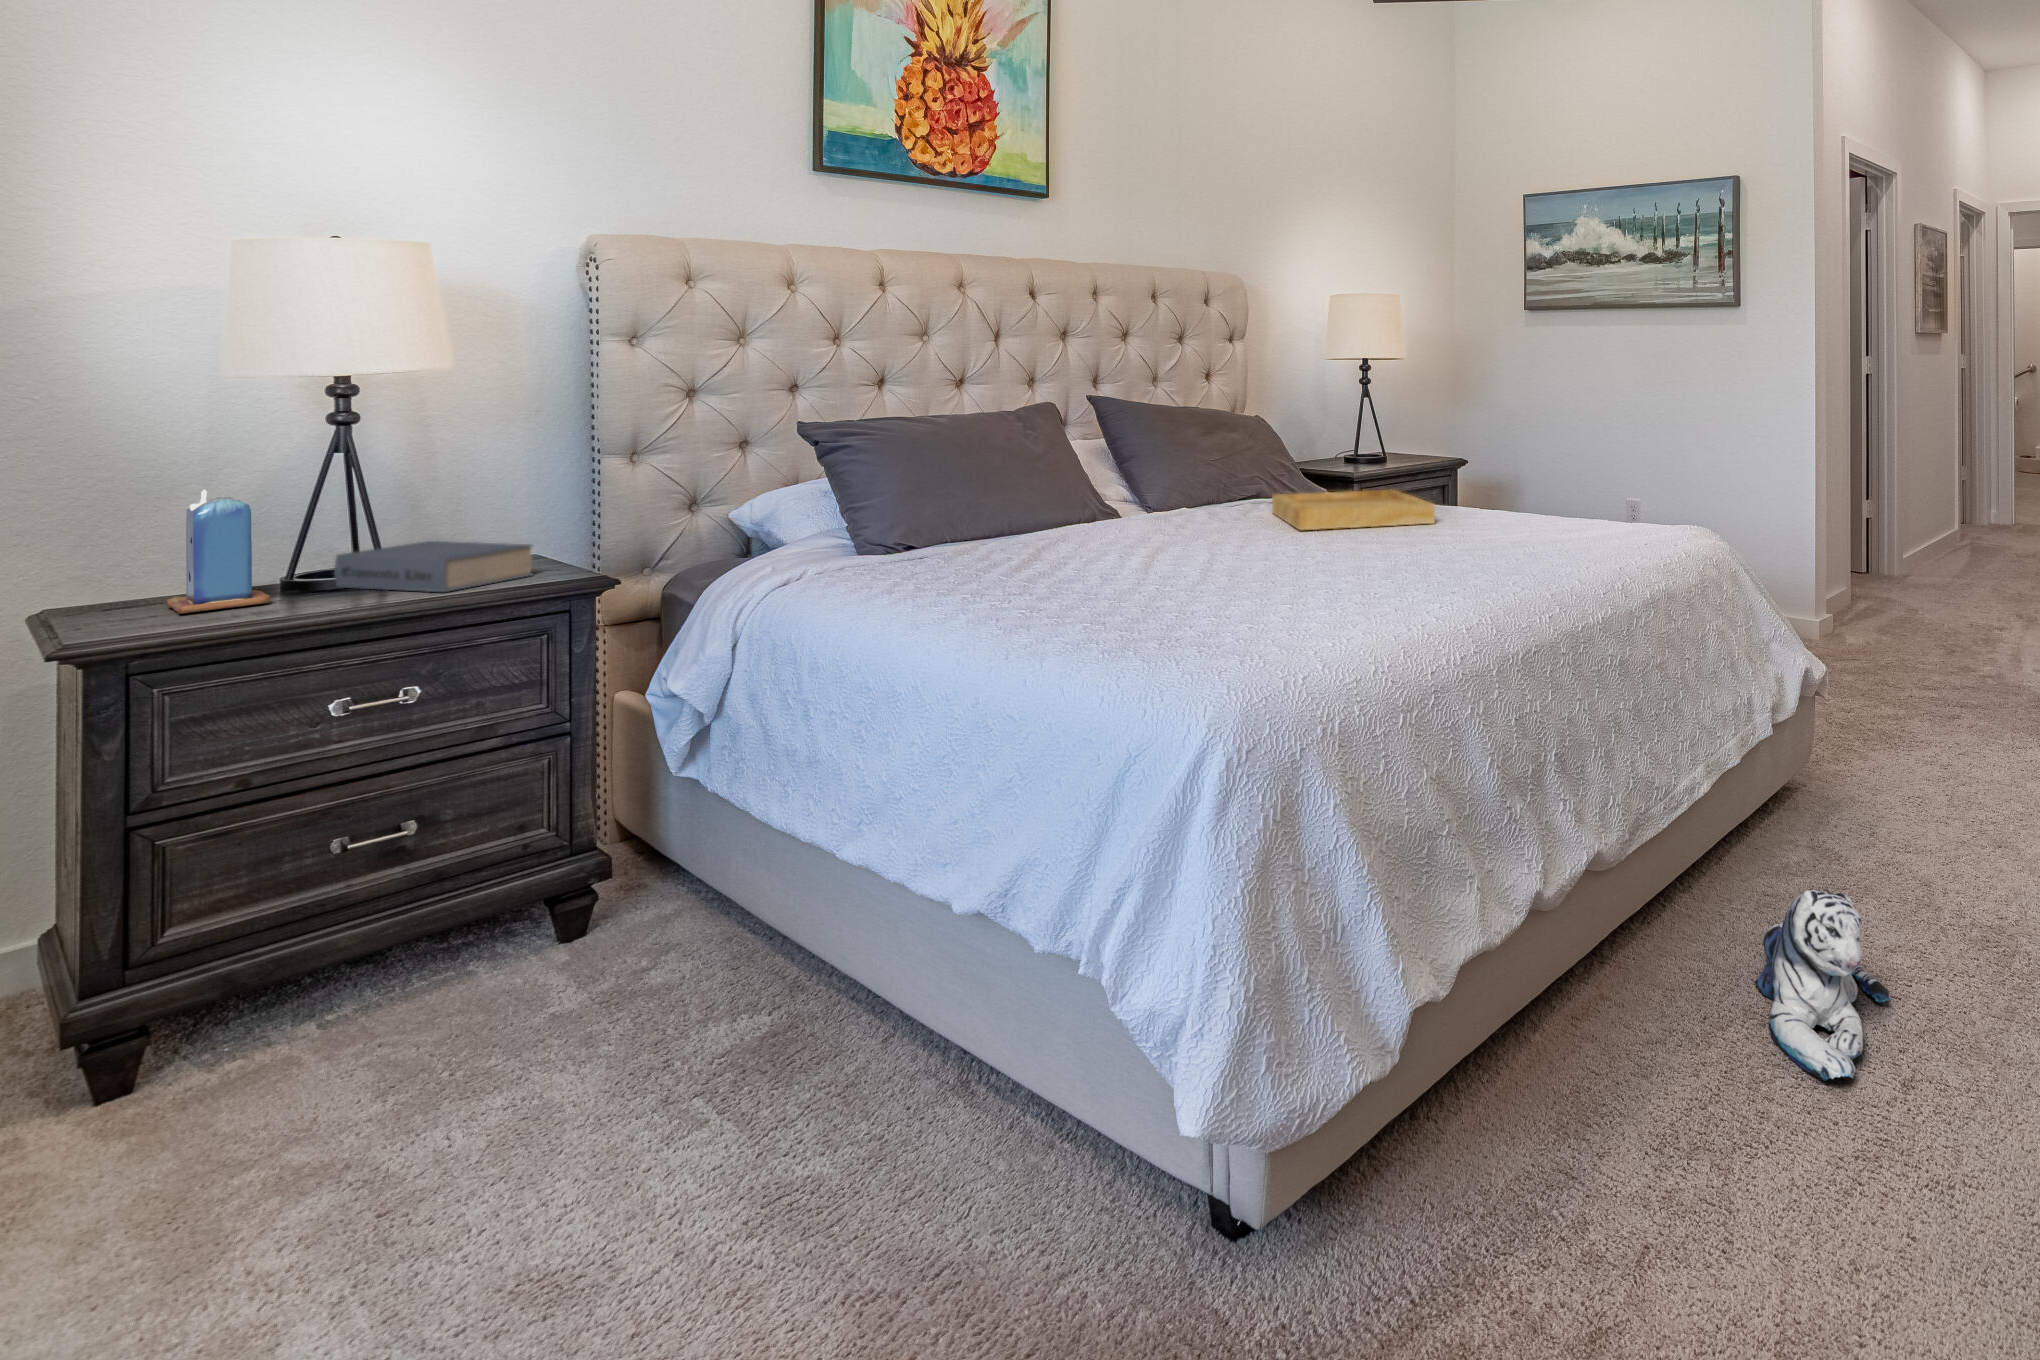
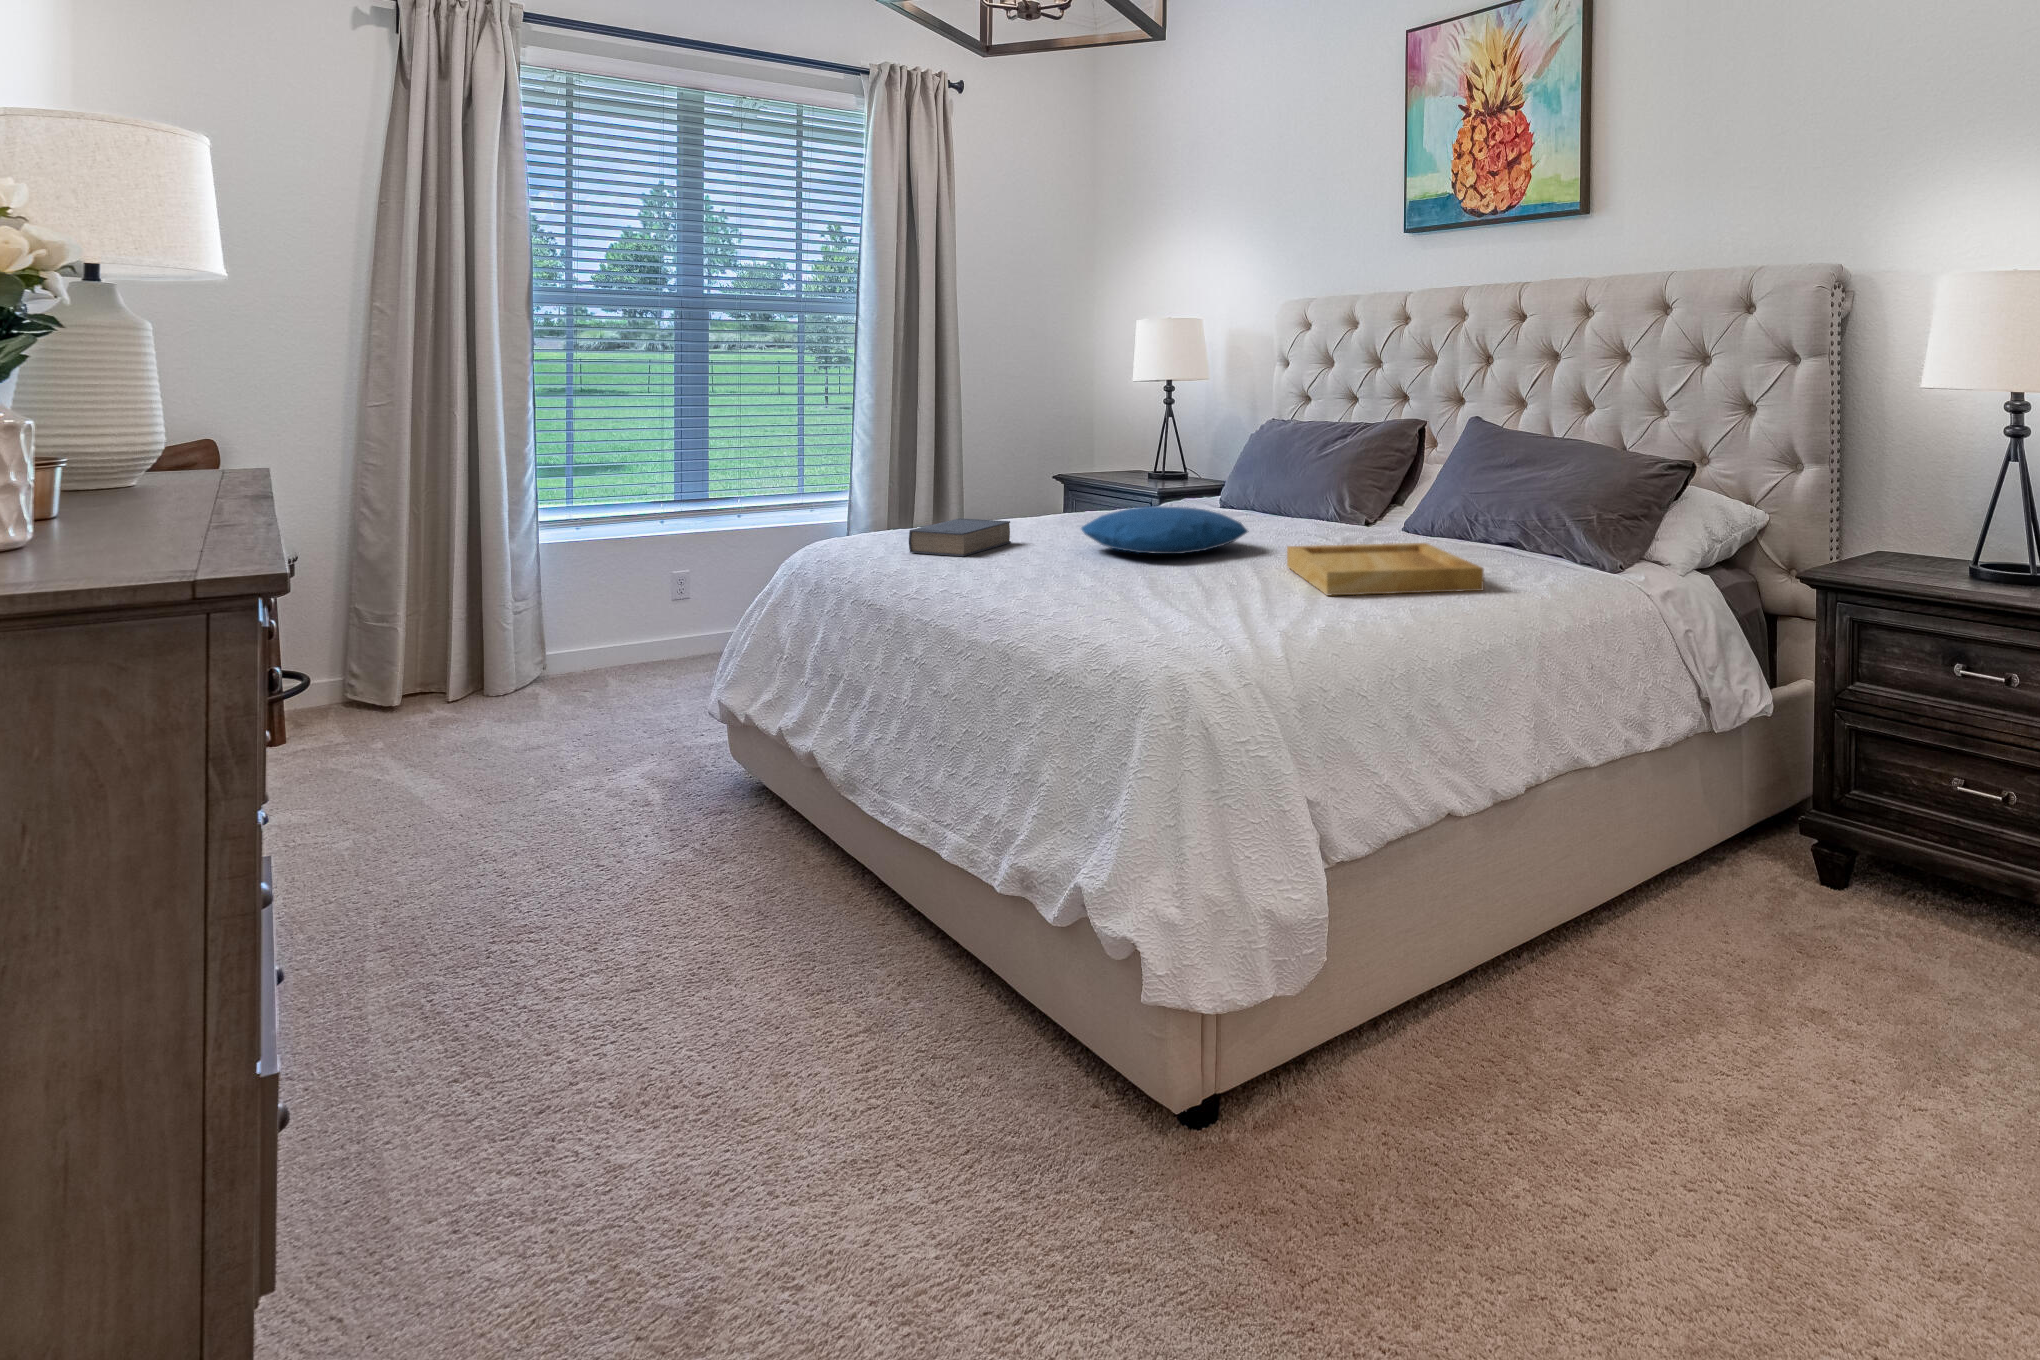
candle: present [167,490,270,614] -> none [1090,432,1127,484]
pillow: none [1068,505,1279,560] -> present [1081,506,1248,554]
book: present [334,541,532,592] -> present [909,518,1011,557]
plush toy: present [1755,890,1890,1081] -> none [639,901,833,1084]

